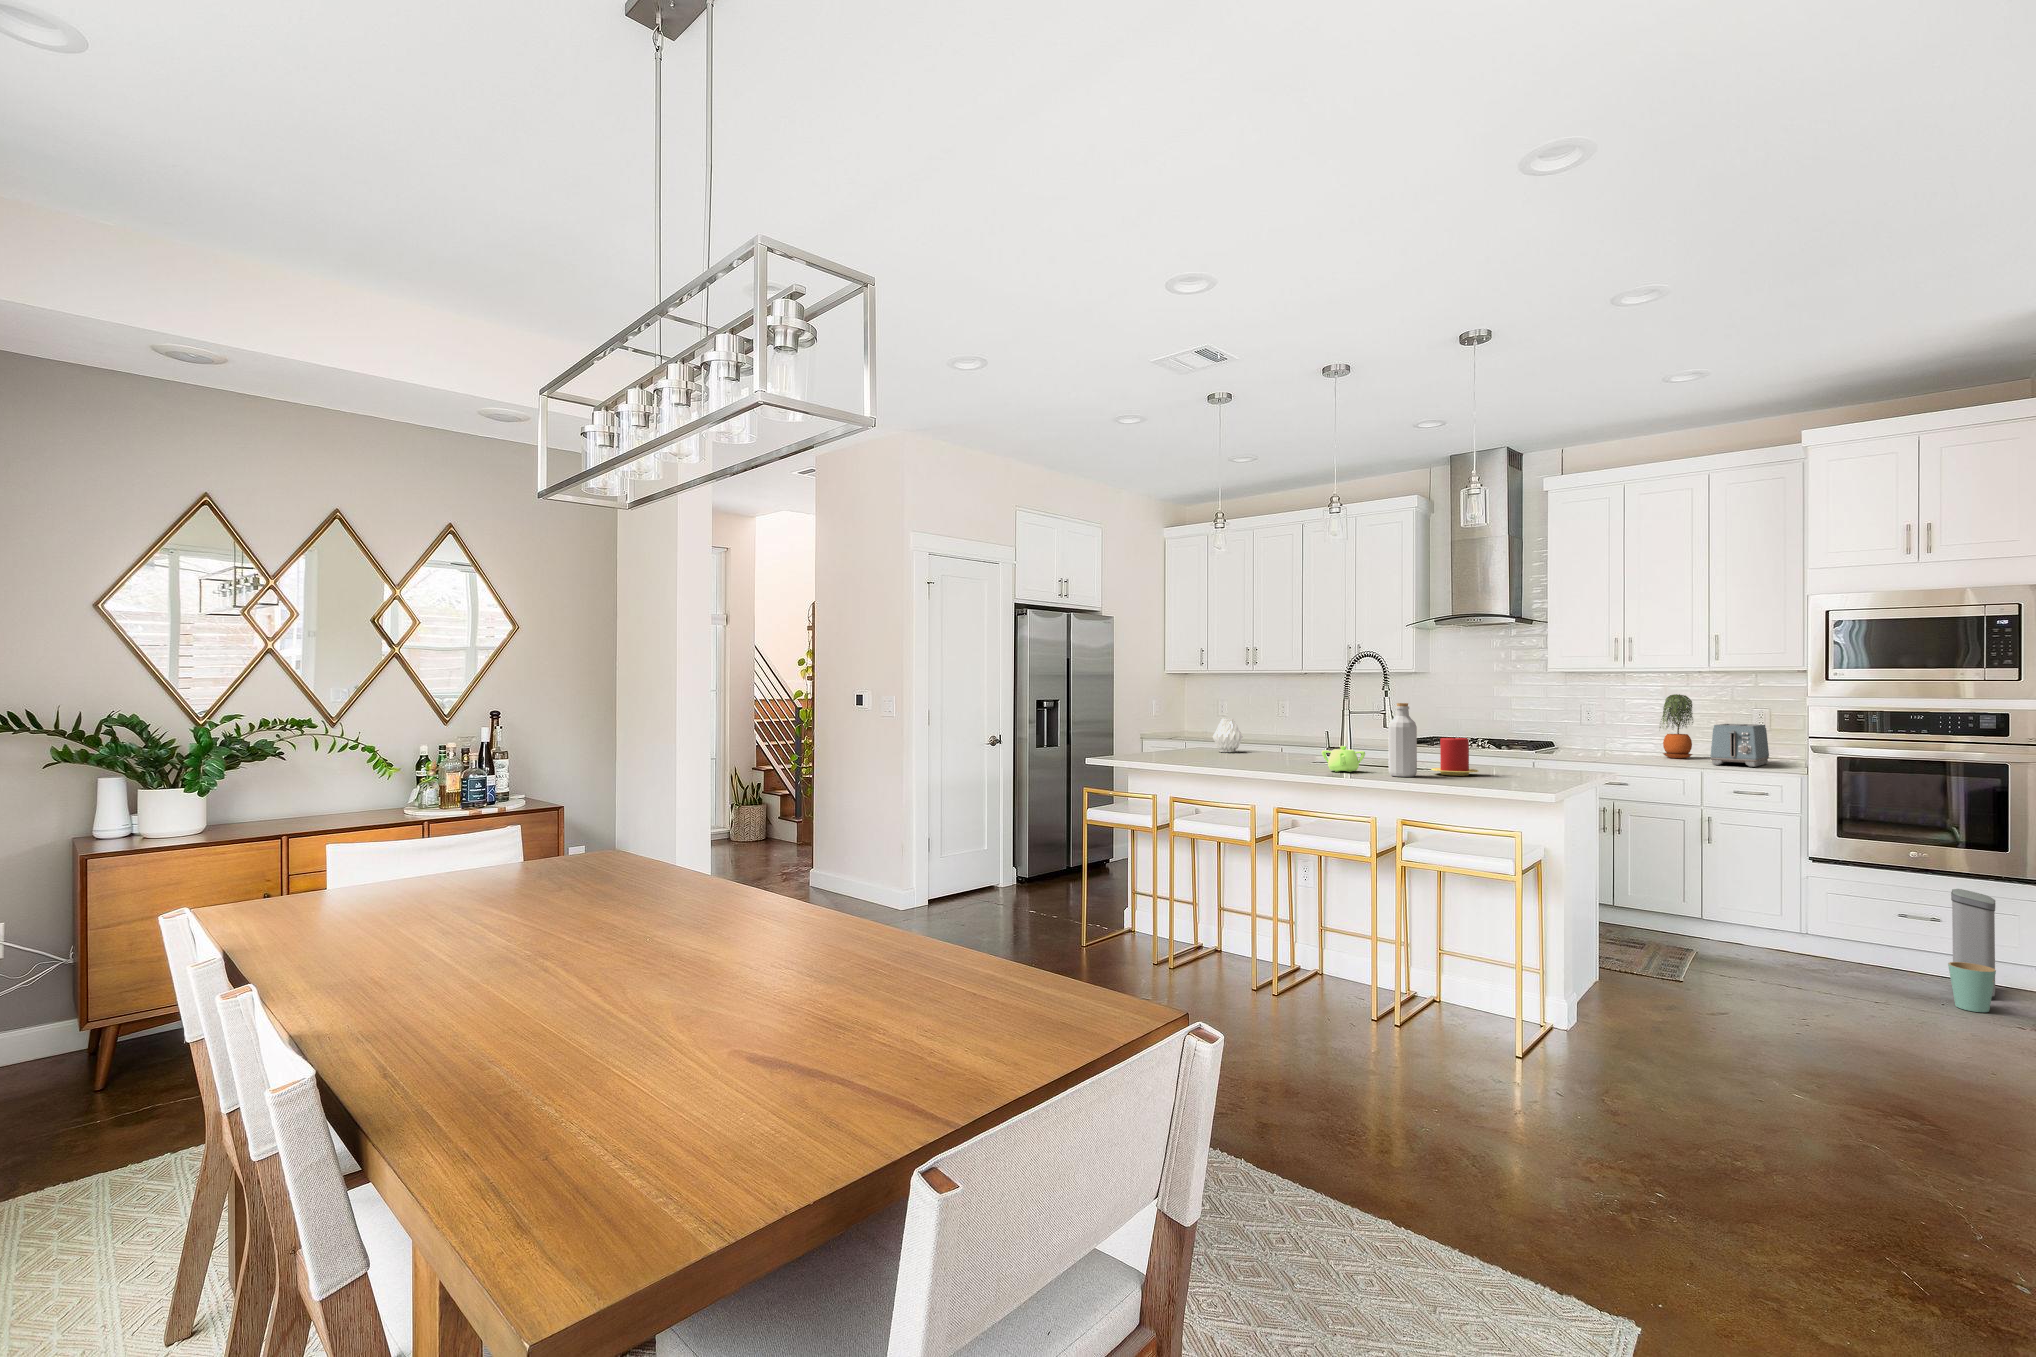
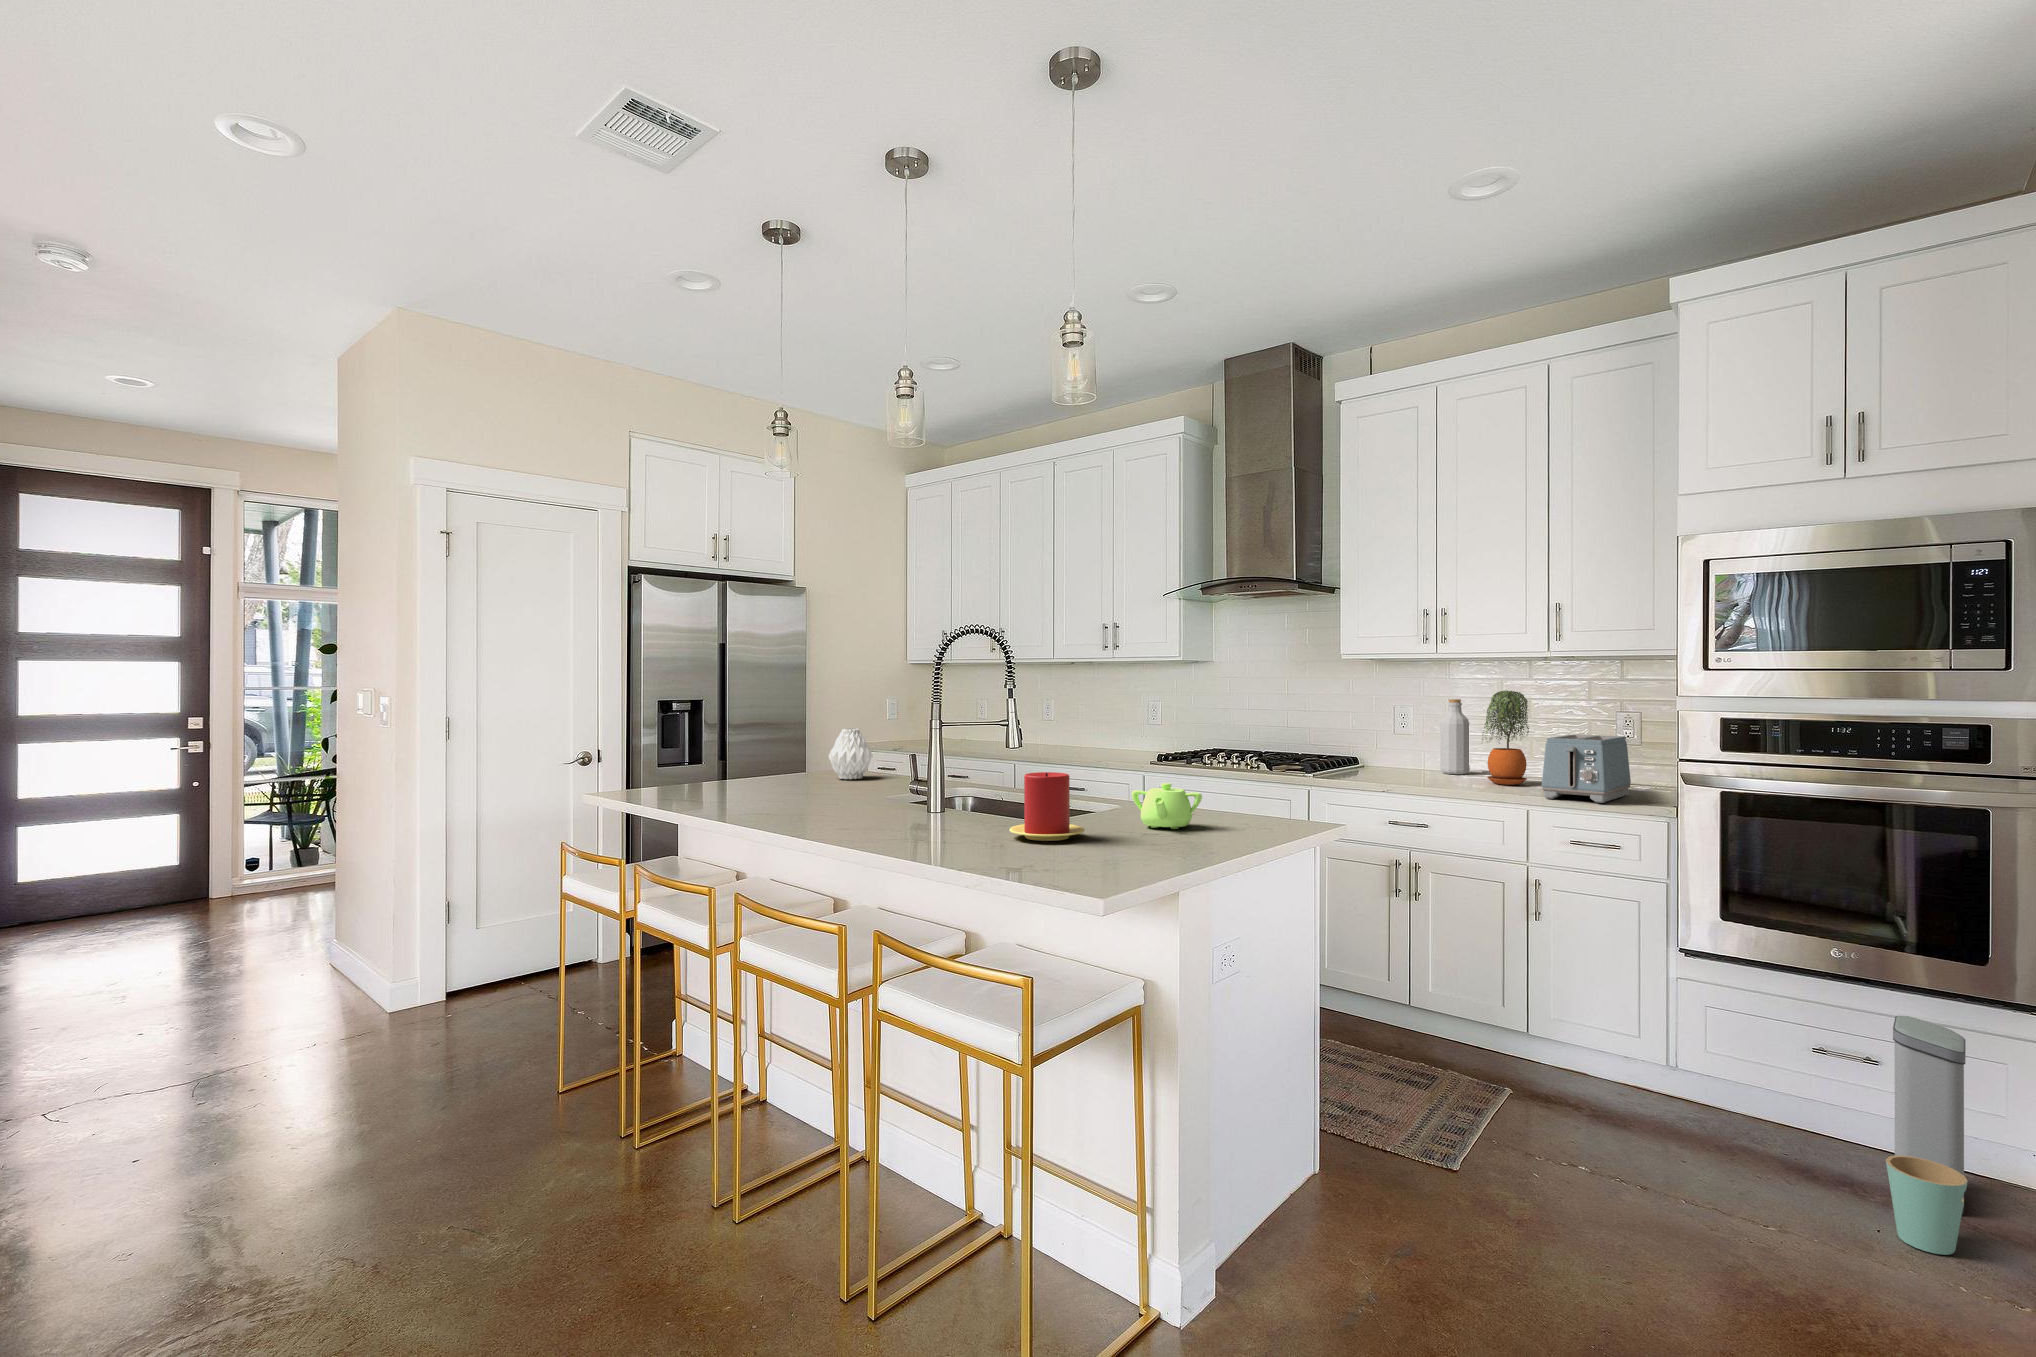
bottle: present [1388,703,1417,777] -> present [1440,699,1470,774]
teapot: present [1322,746,1365,772] -> present [1132,783,1202,829]

